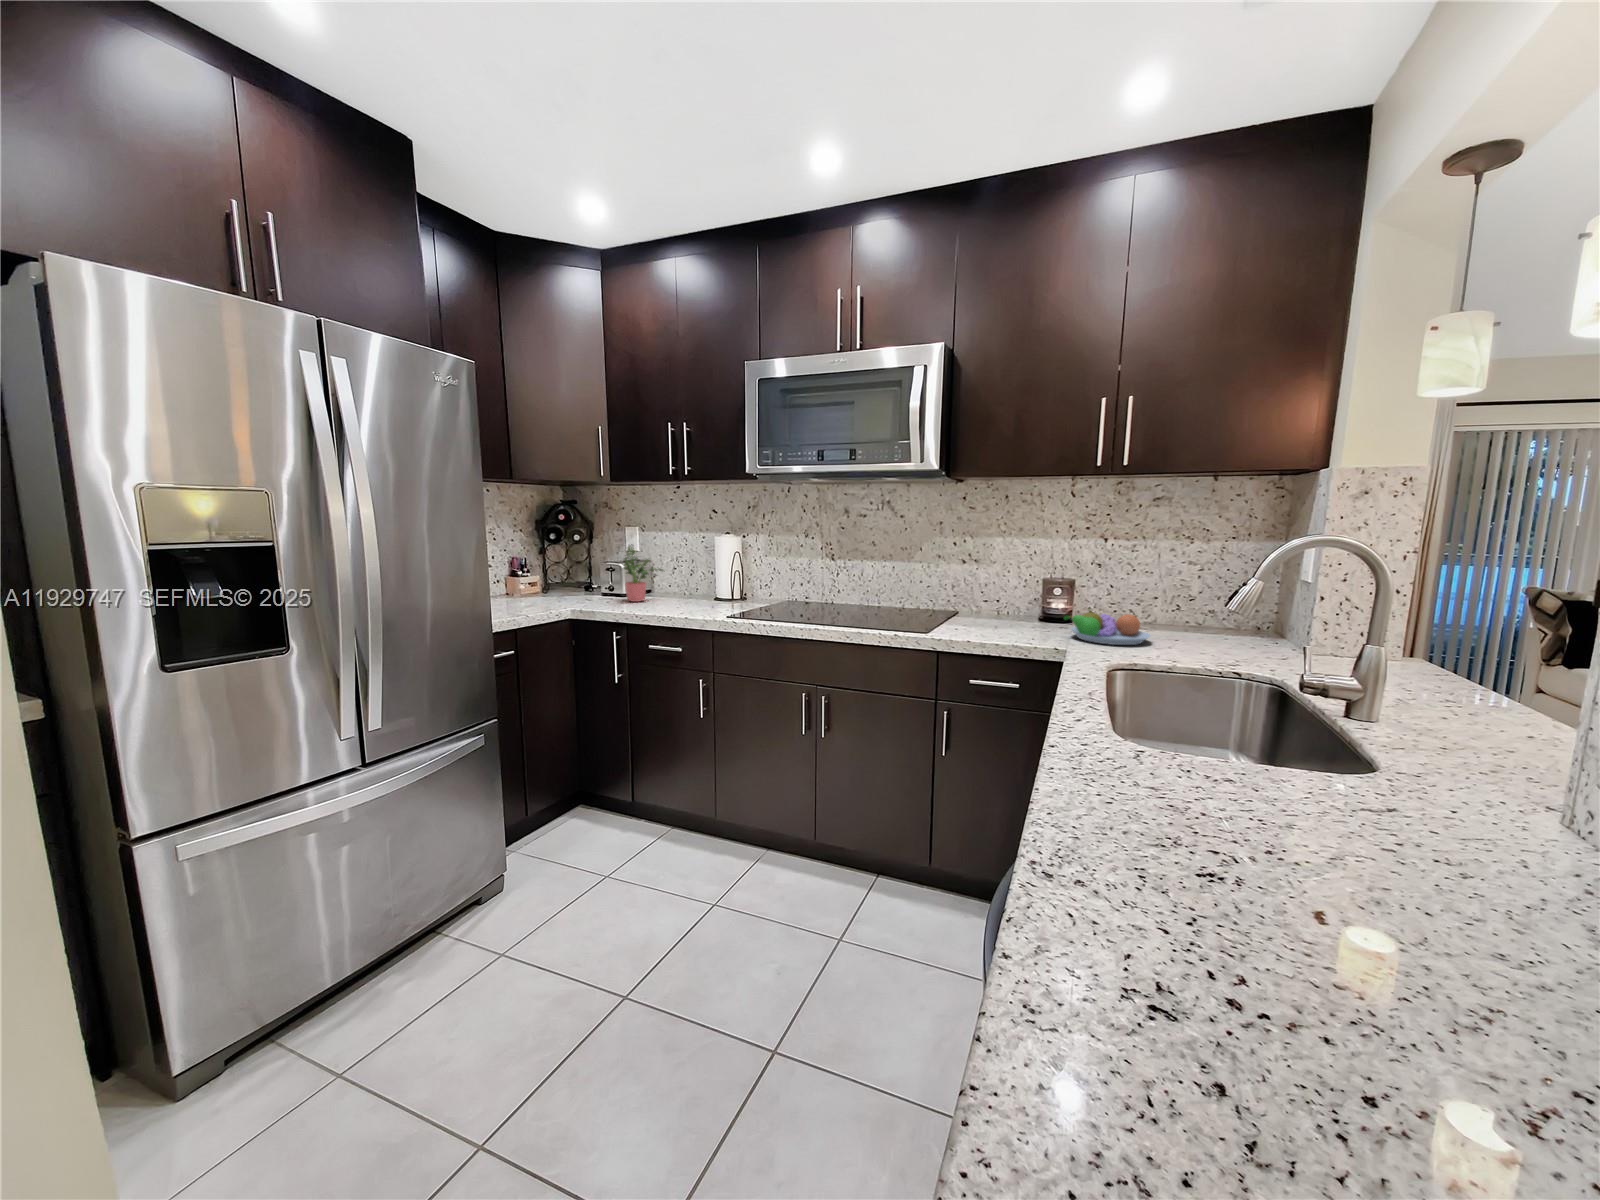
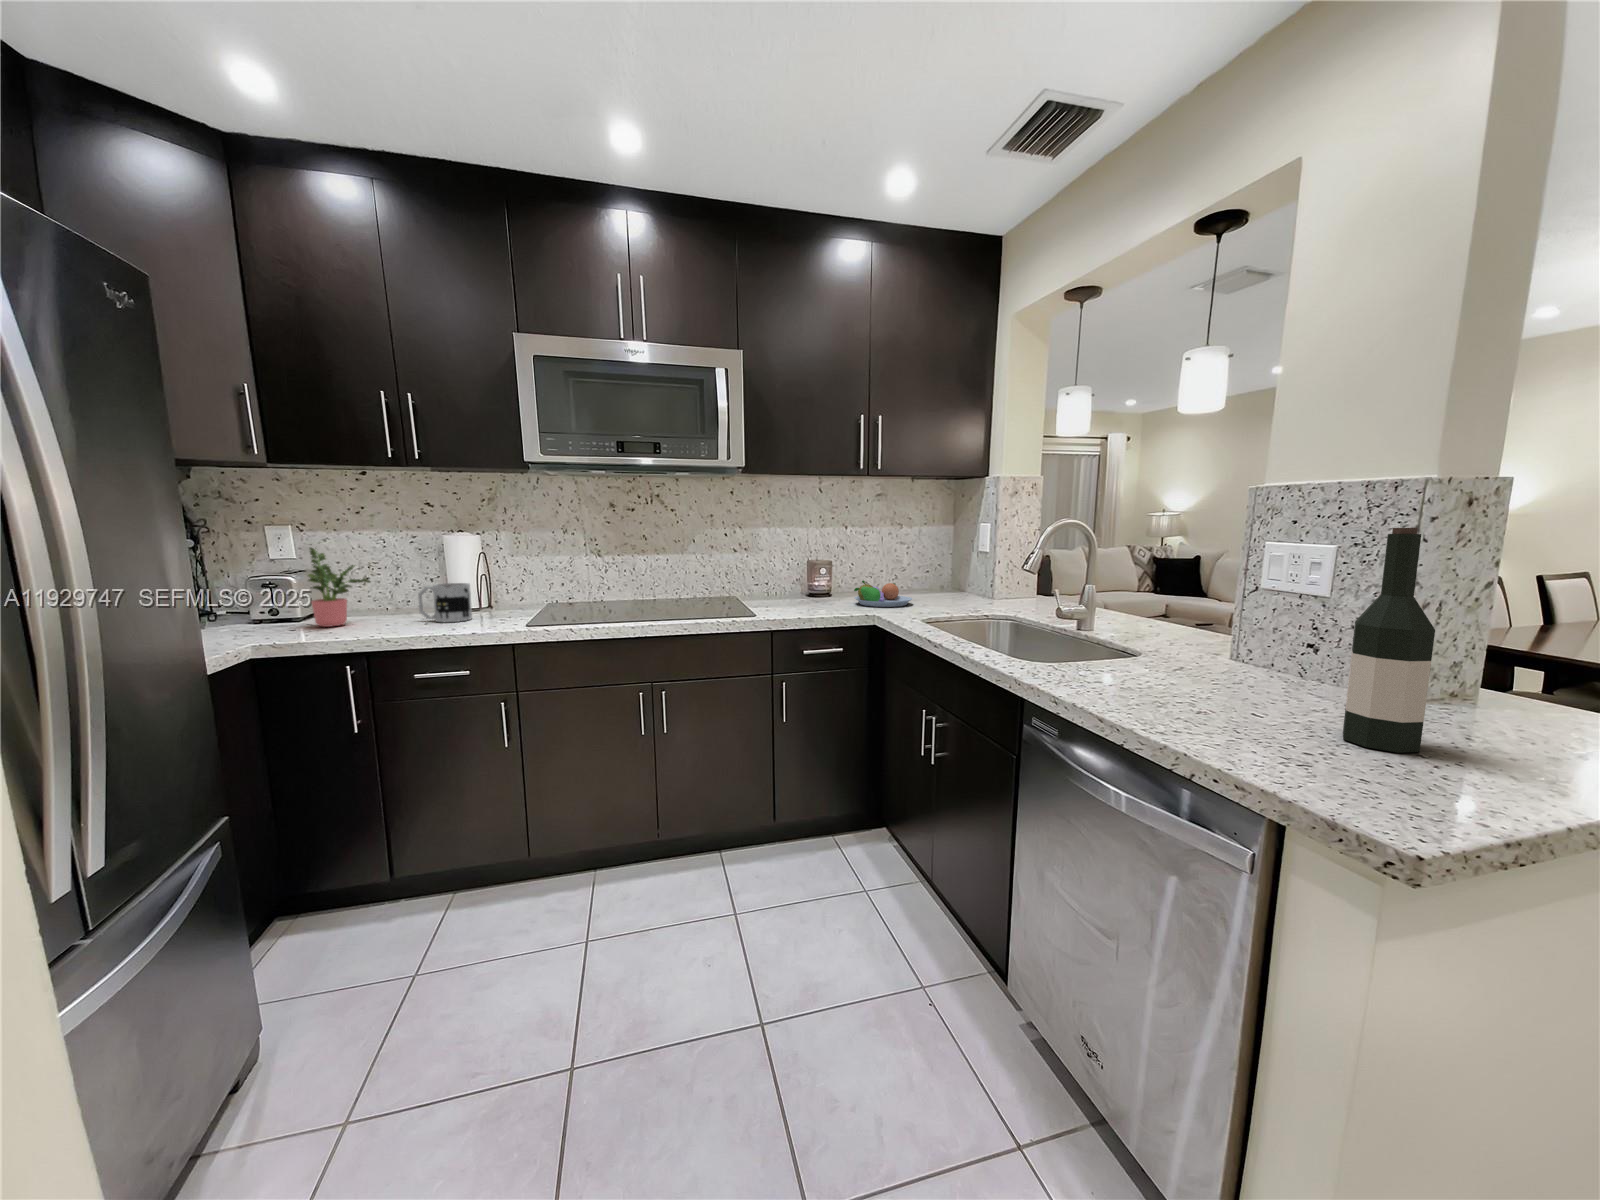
mug: none [684,576,717,608] -> present [418,583,472,622]
wine bottle: none [1164,621,1315,1049] -> present [1343,528,1435,753]

